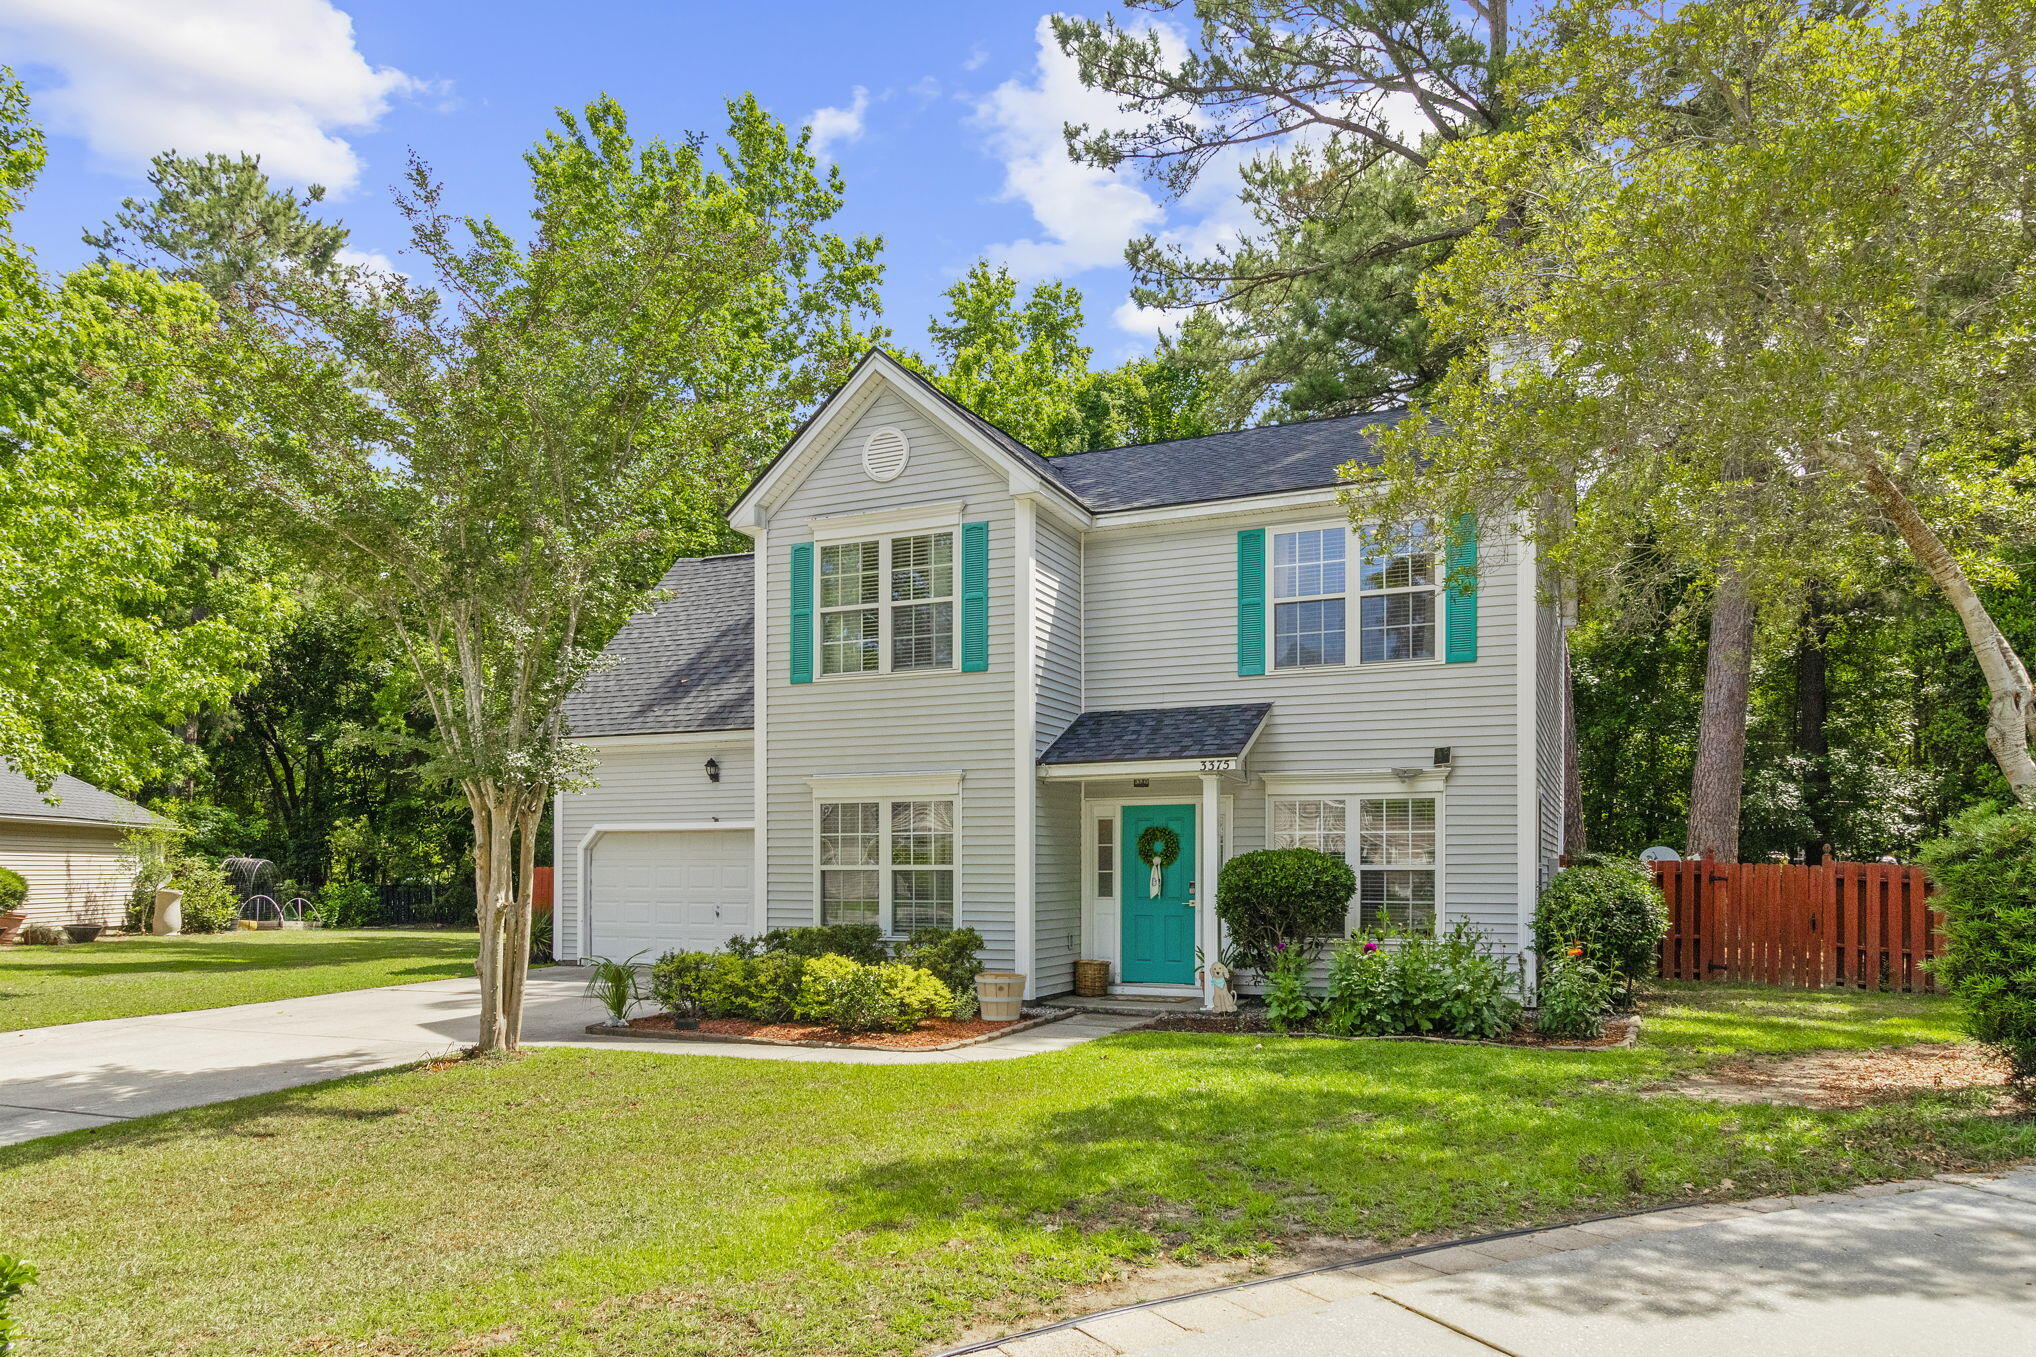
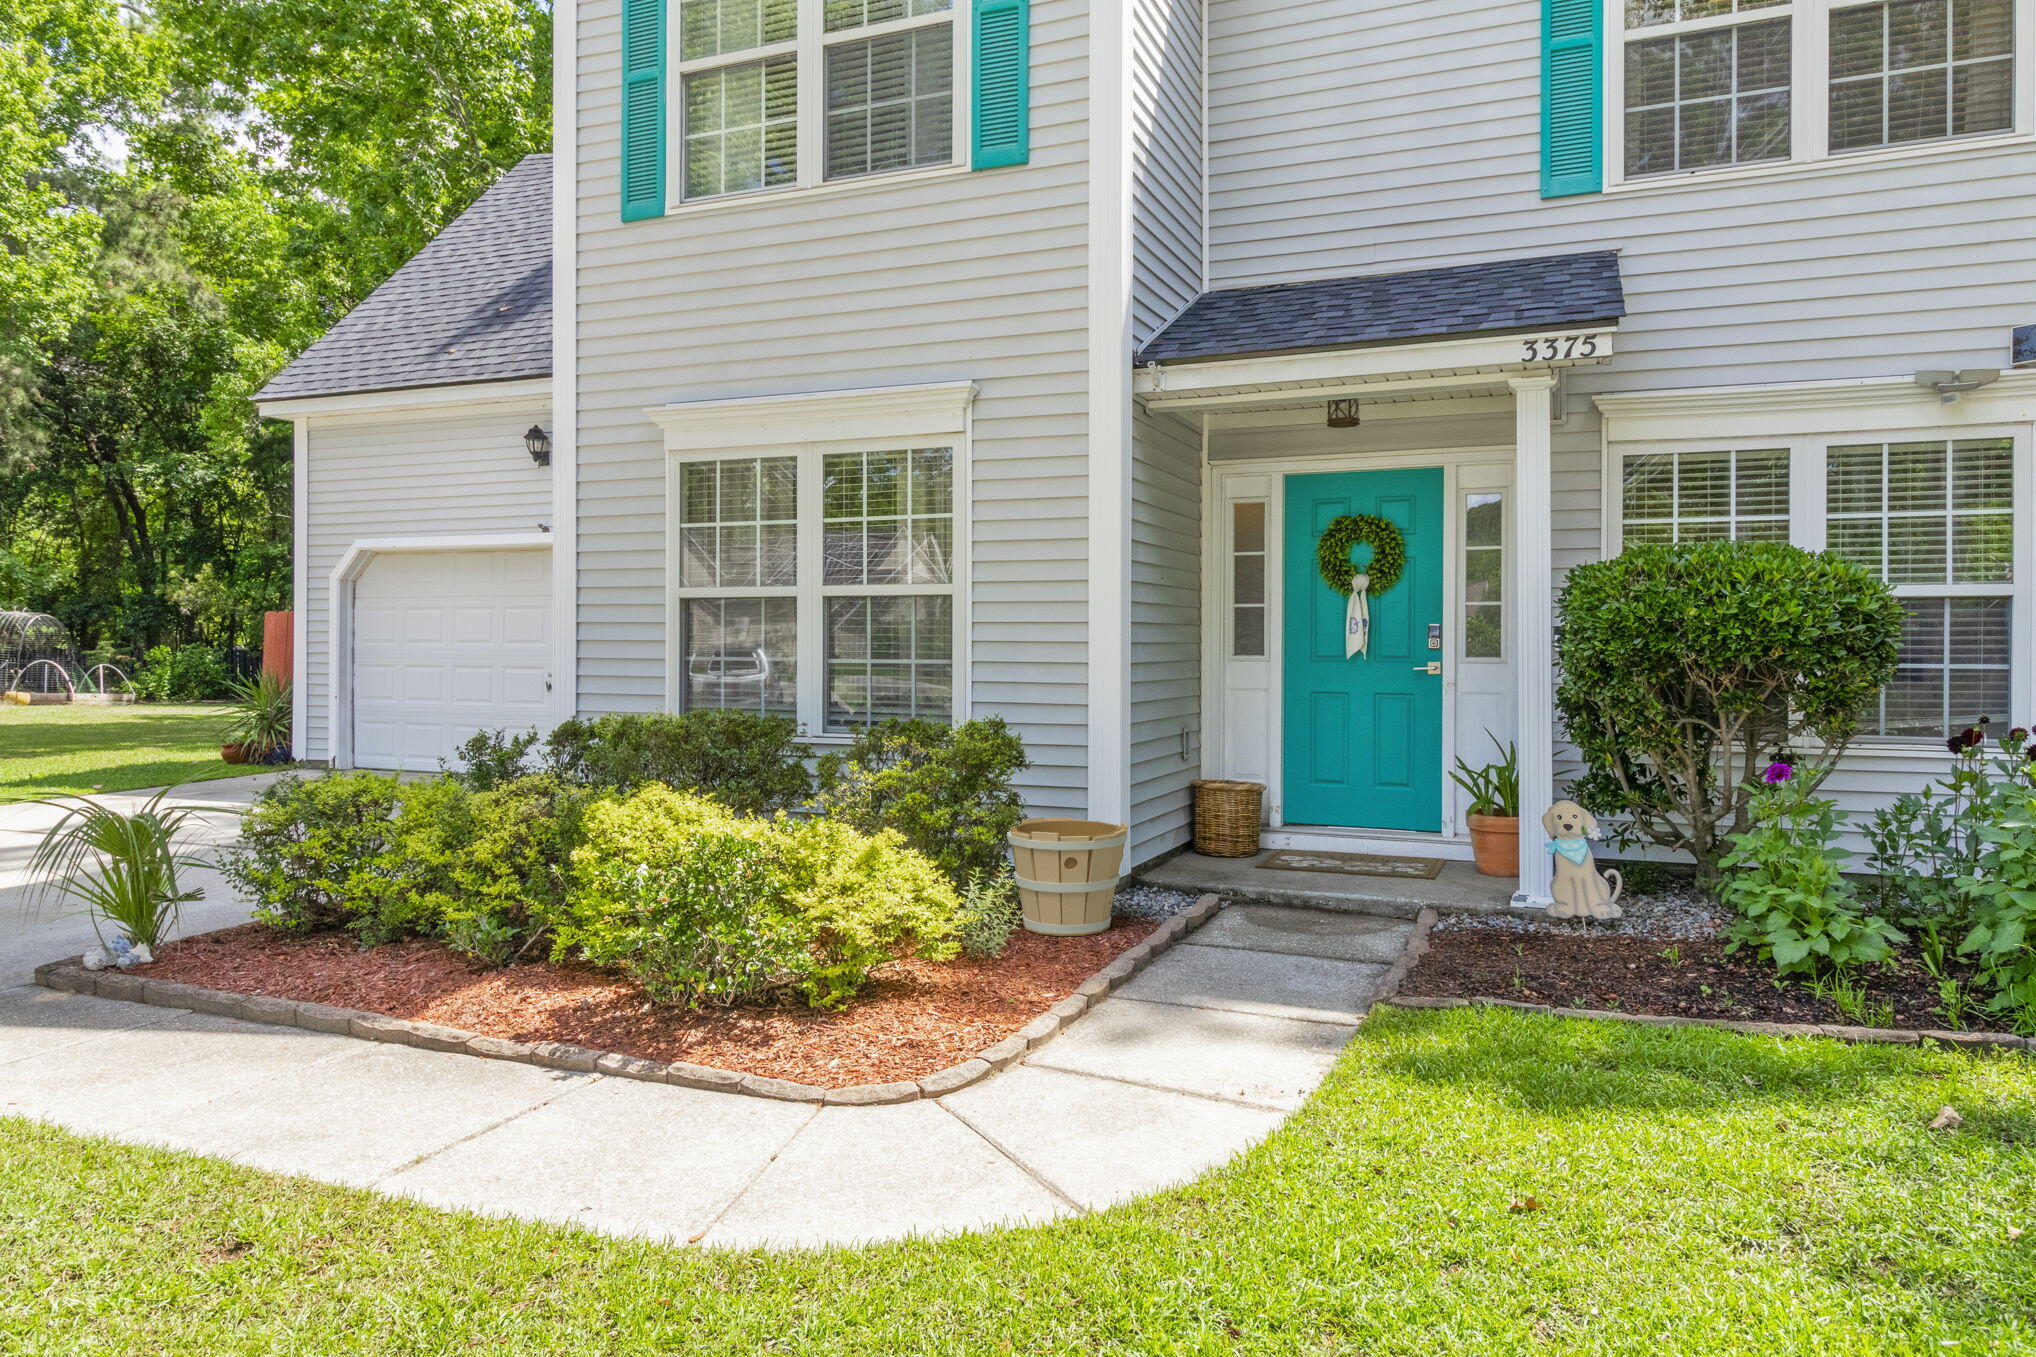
decorative plant: present [672,1001,700,1030] -> none [254,889,352,971]

